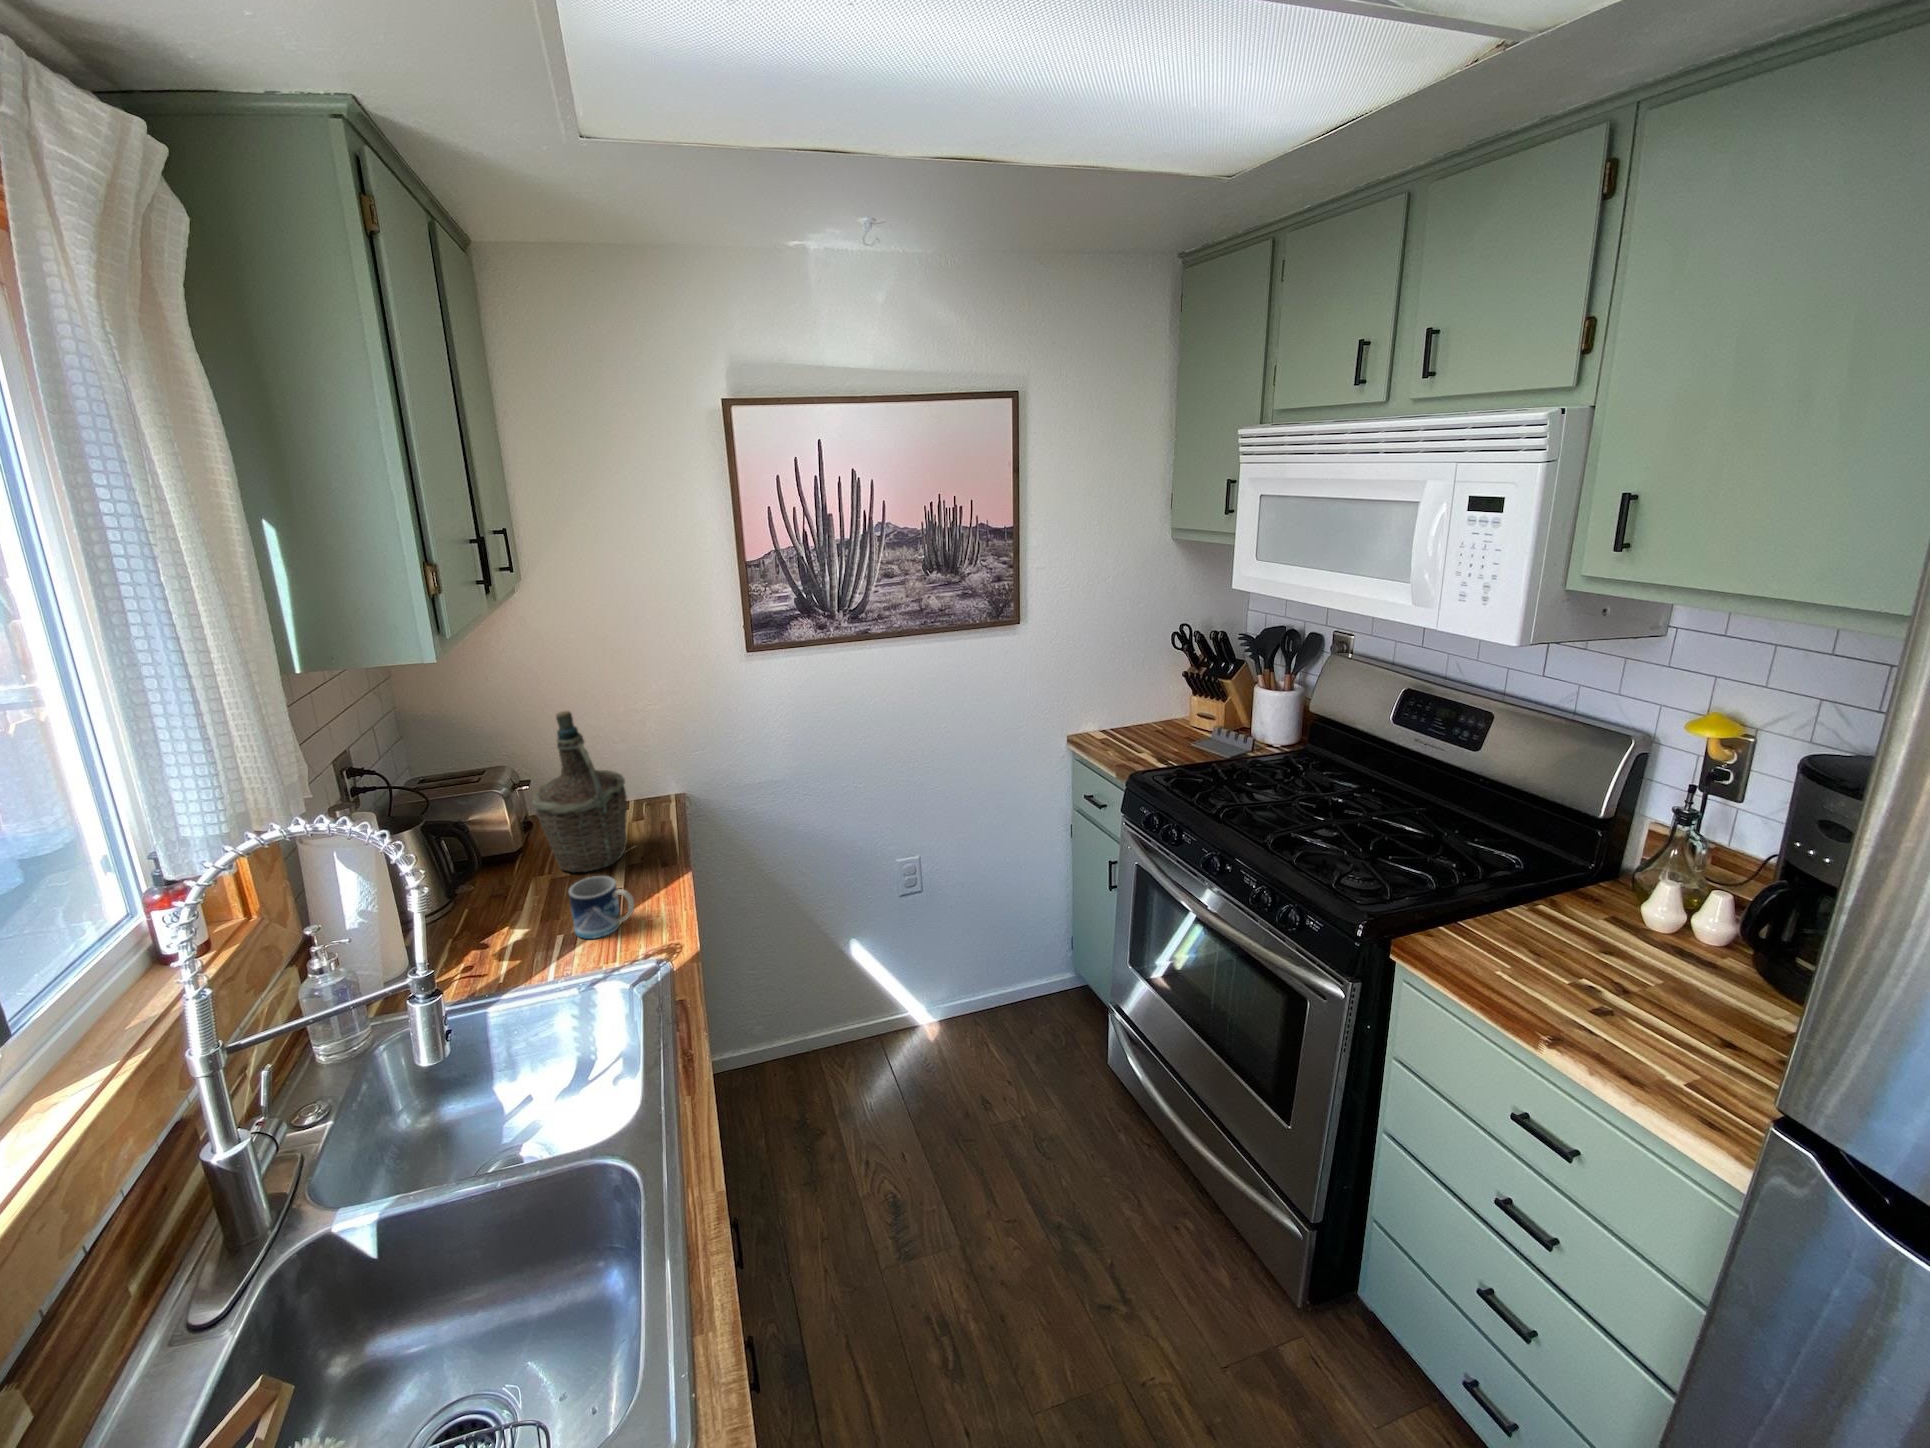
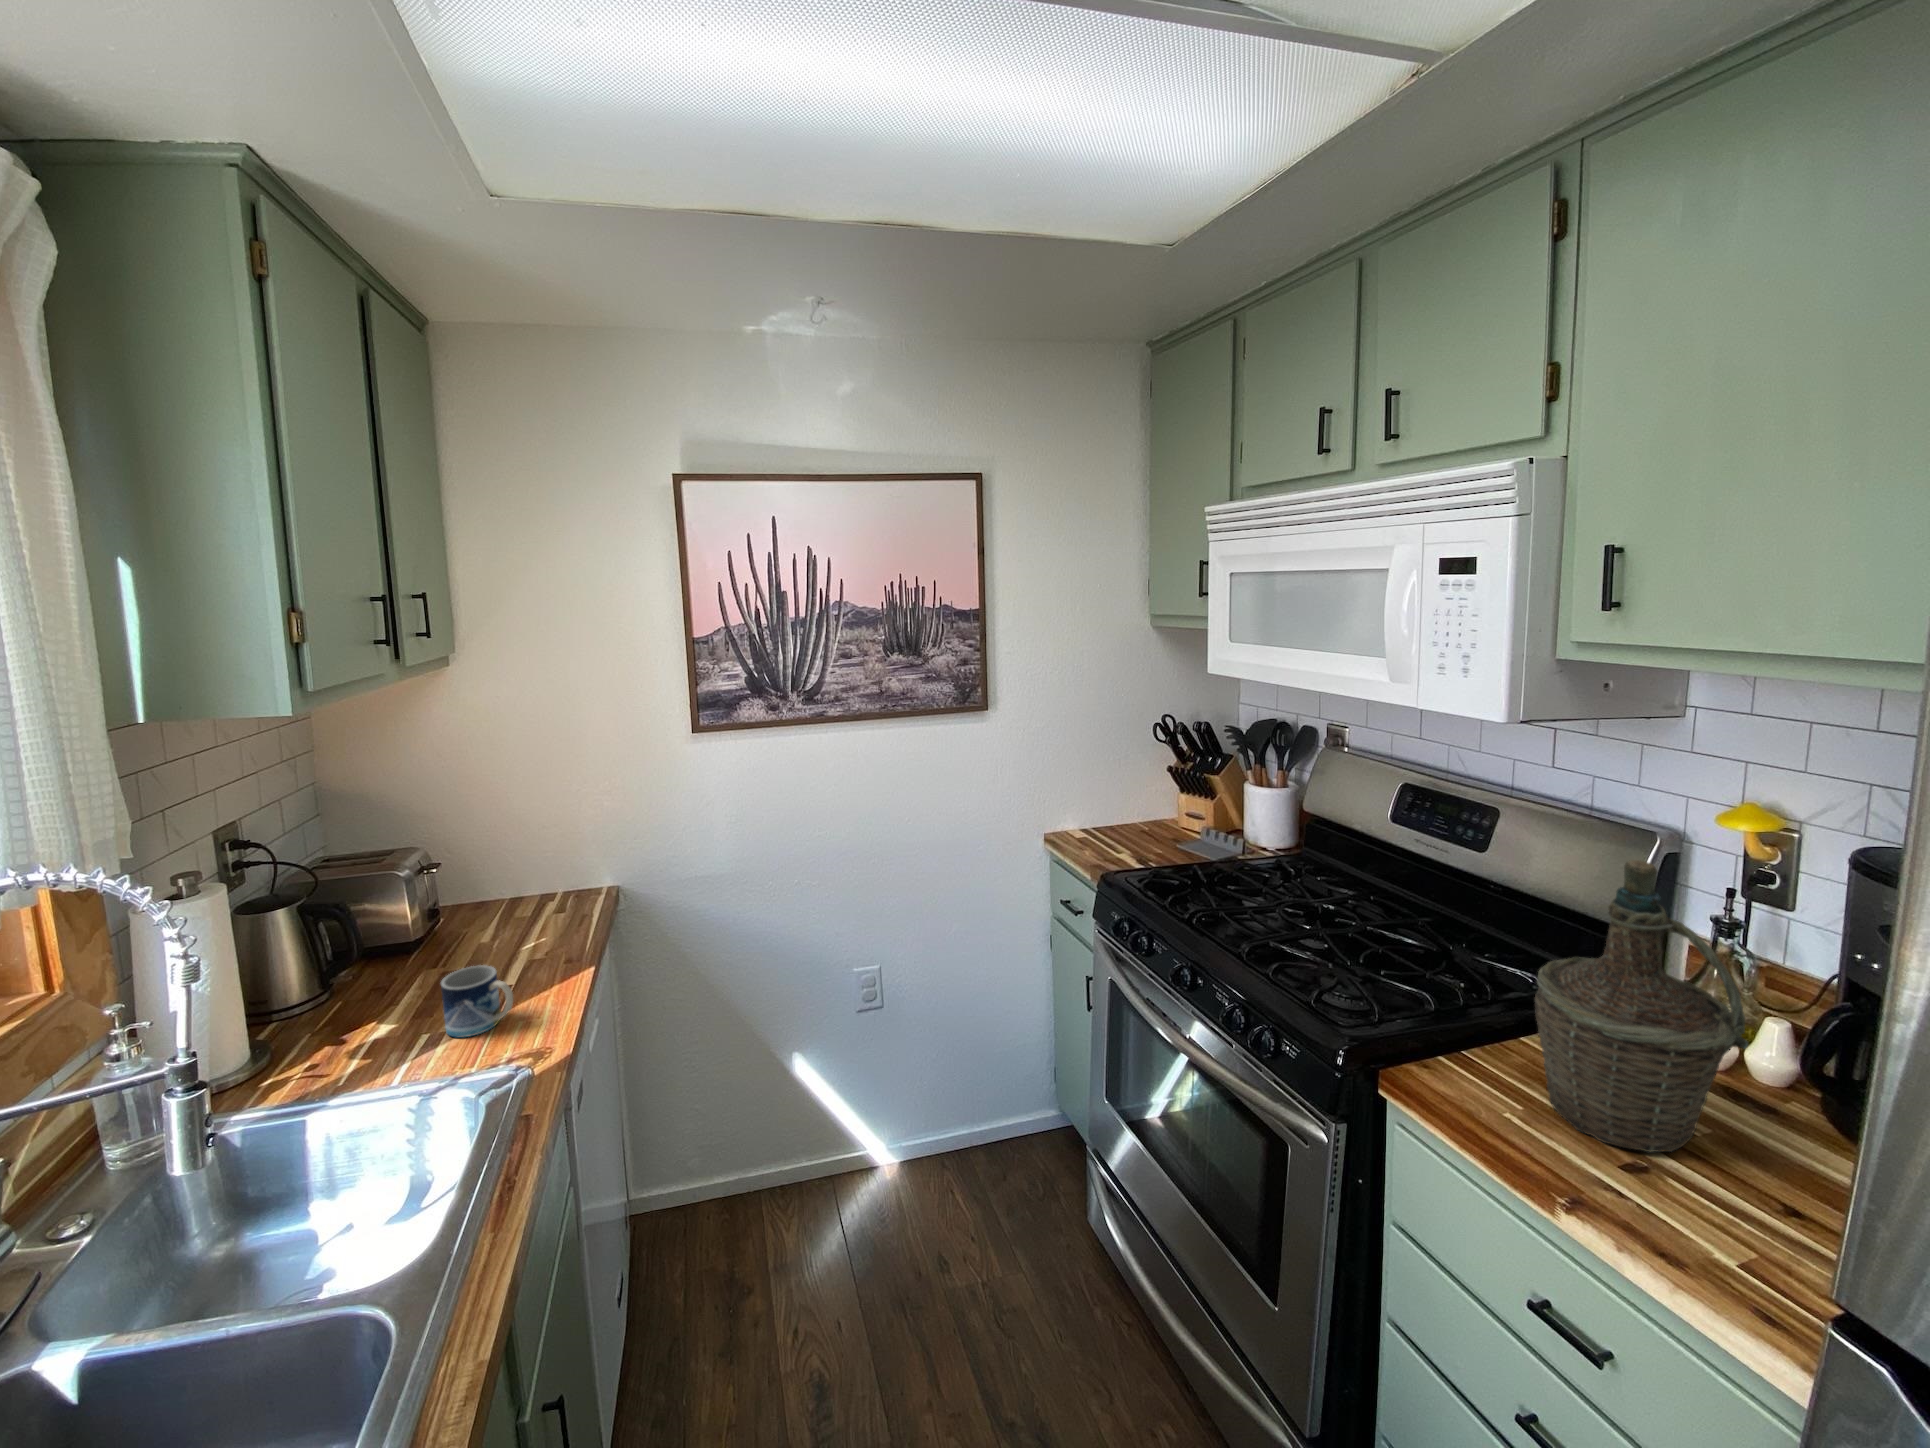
bottle: present [533,711,627,872] -> present [1535,860,1748,1152]

